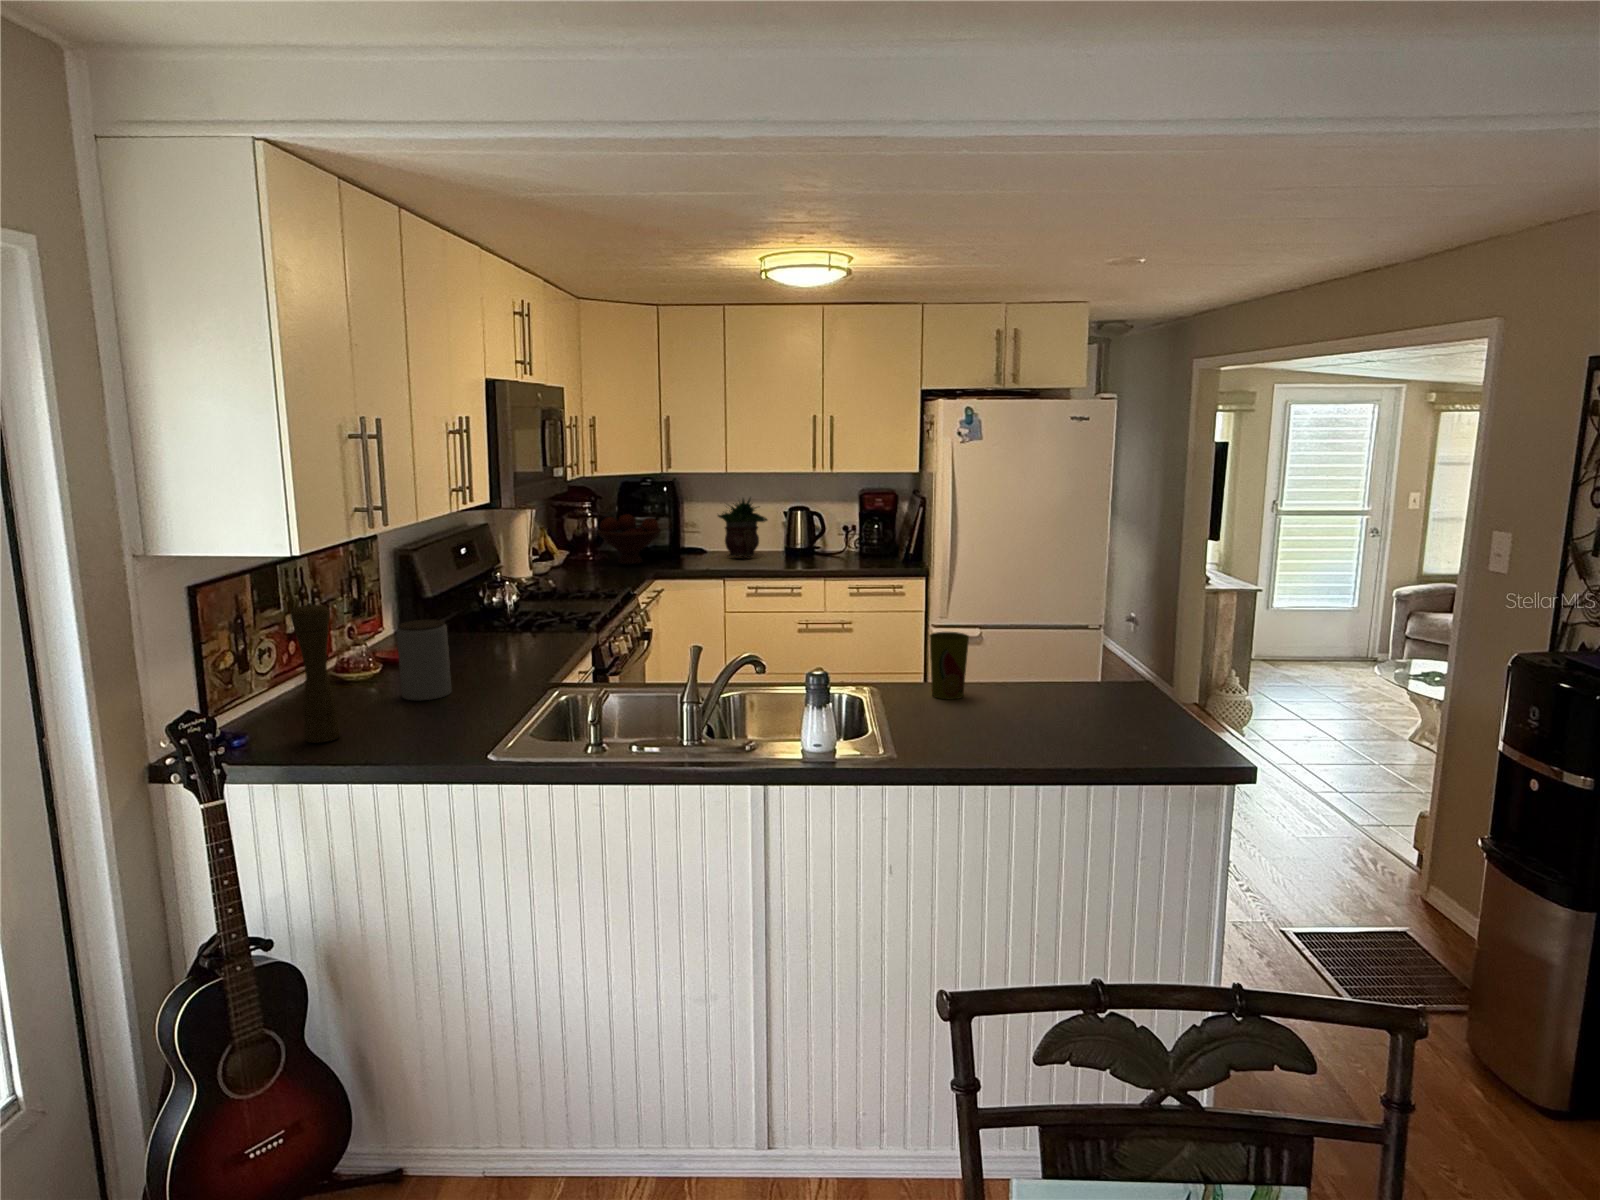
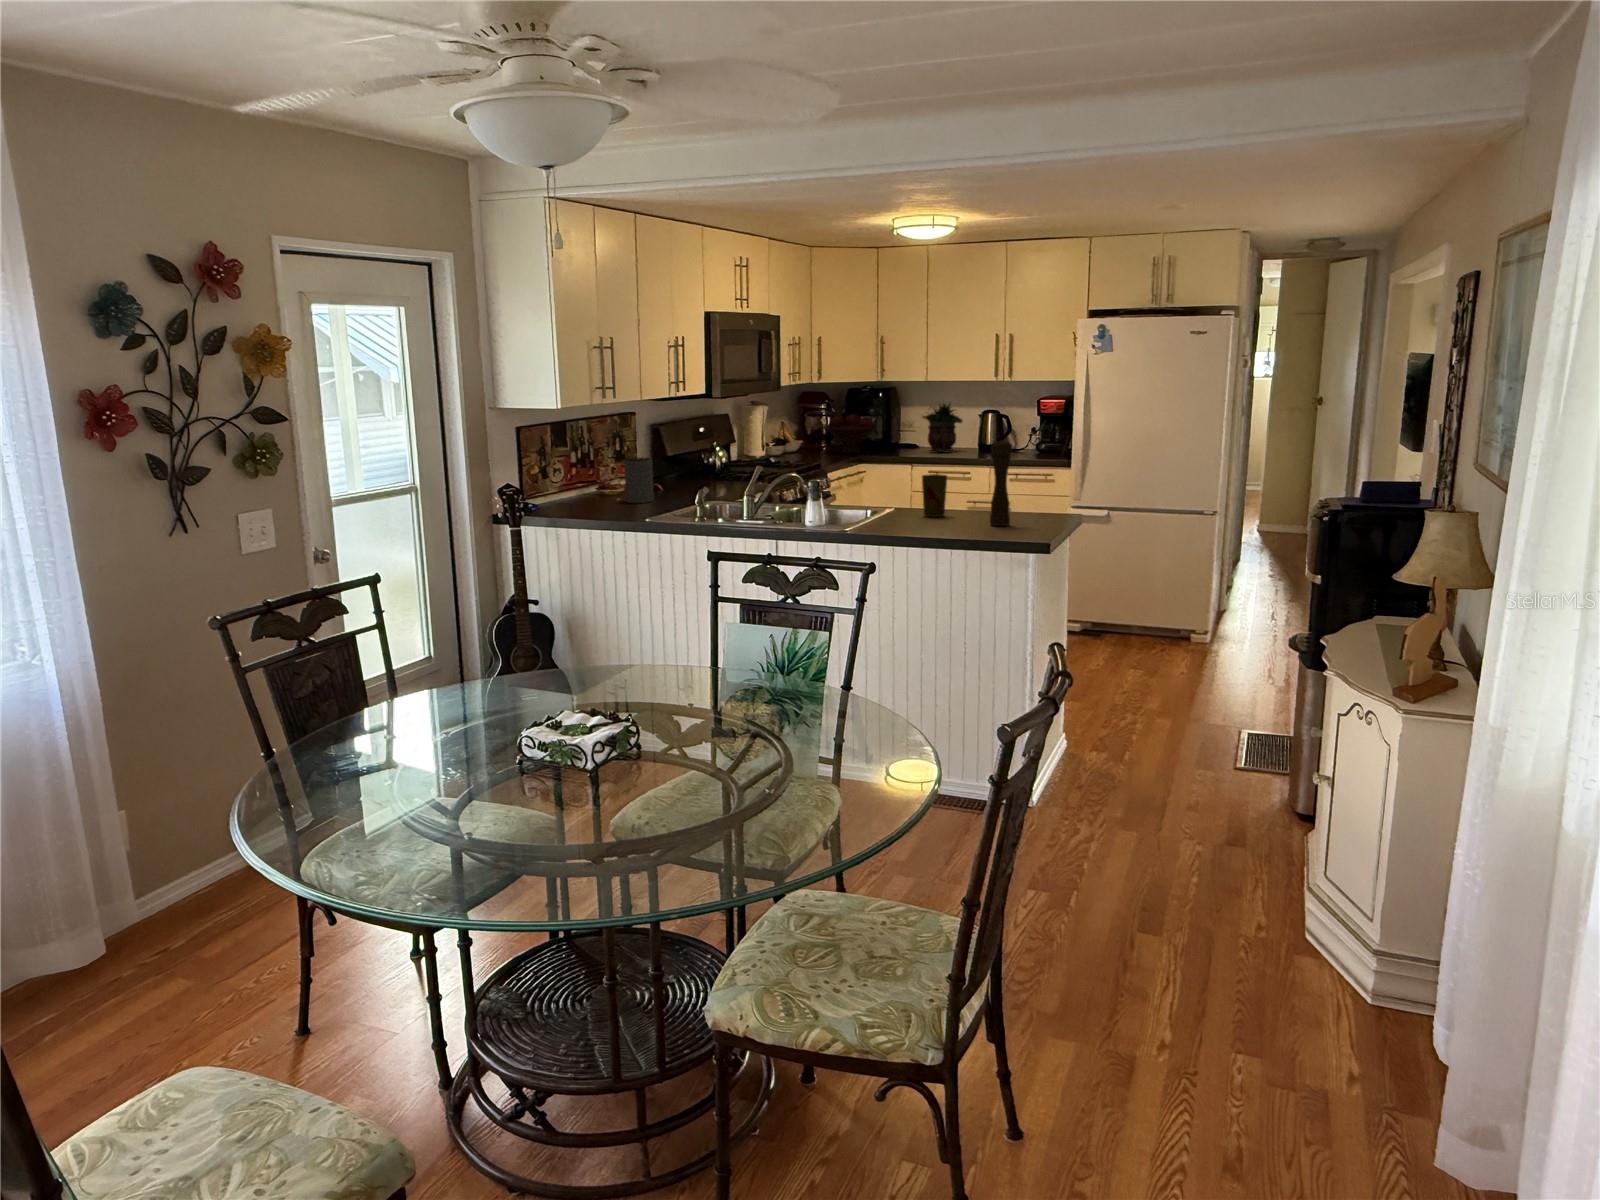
pepper mill: present [291,603,340,743] -> present [990,440,1012,526]

